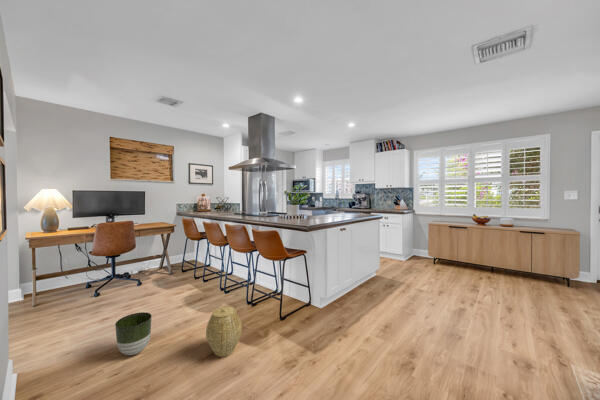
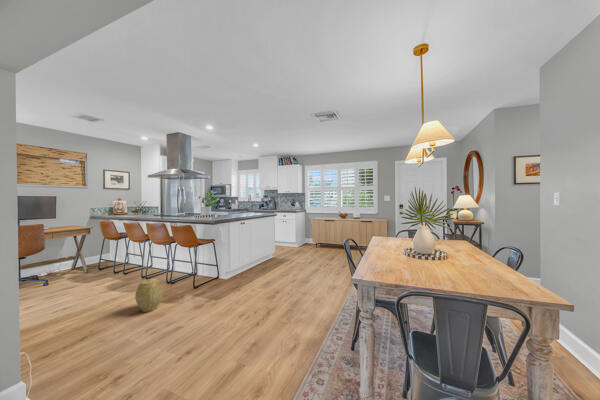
planter: present [115,312,152,355] -> none [55,290,87,321]

